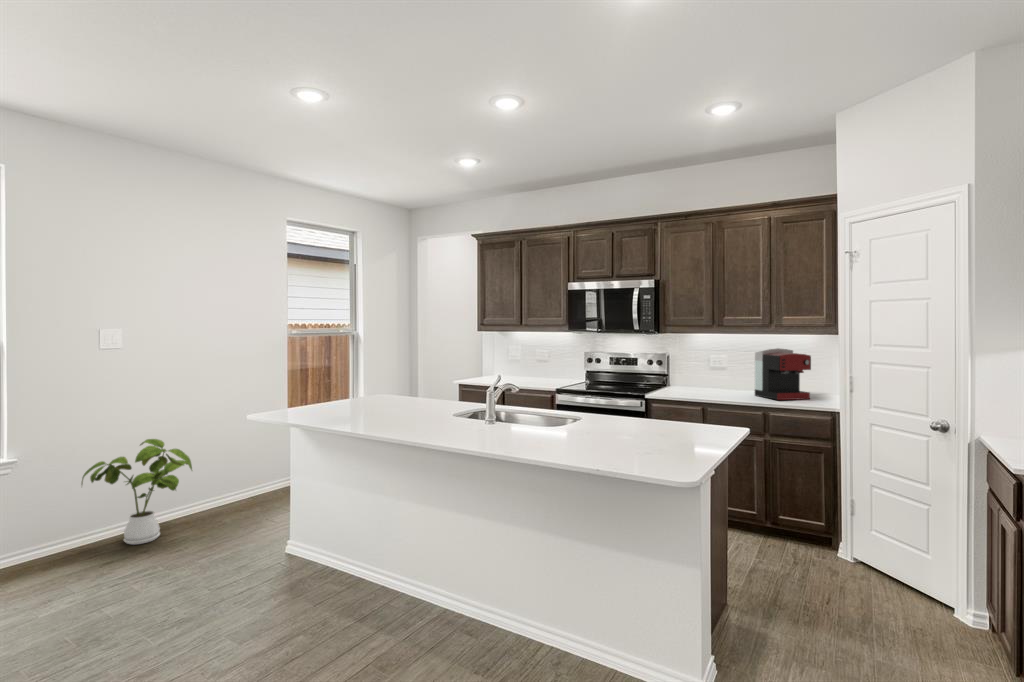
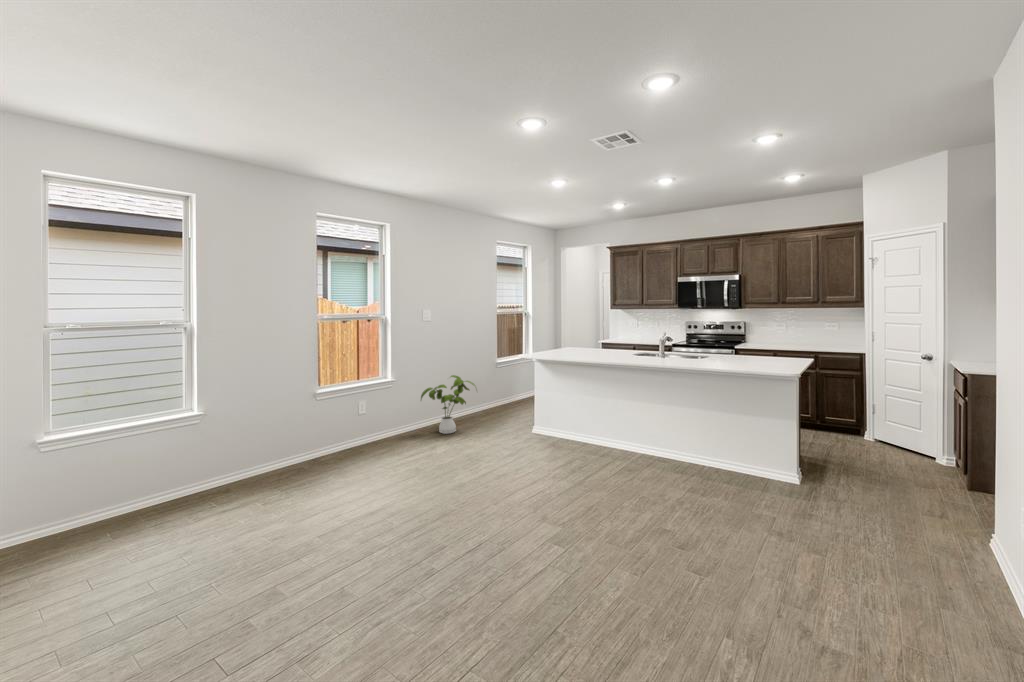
coffee maker: present [755,349,811,400] -> none [808,317,846,348]

